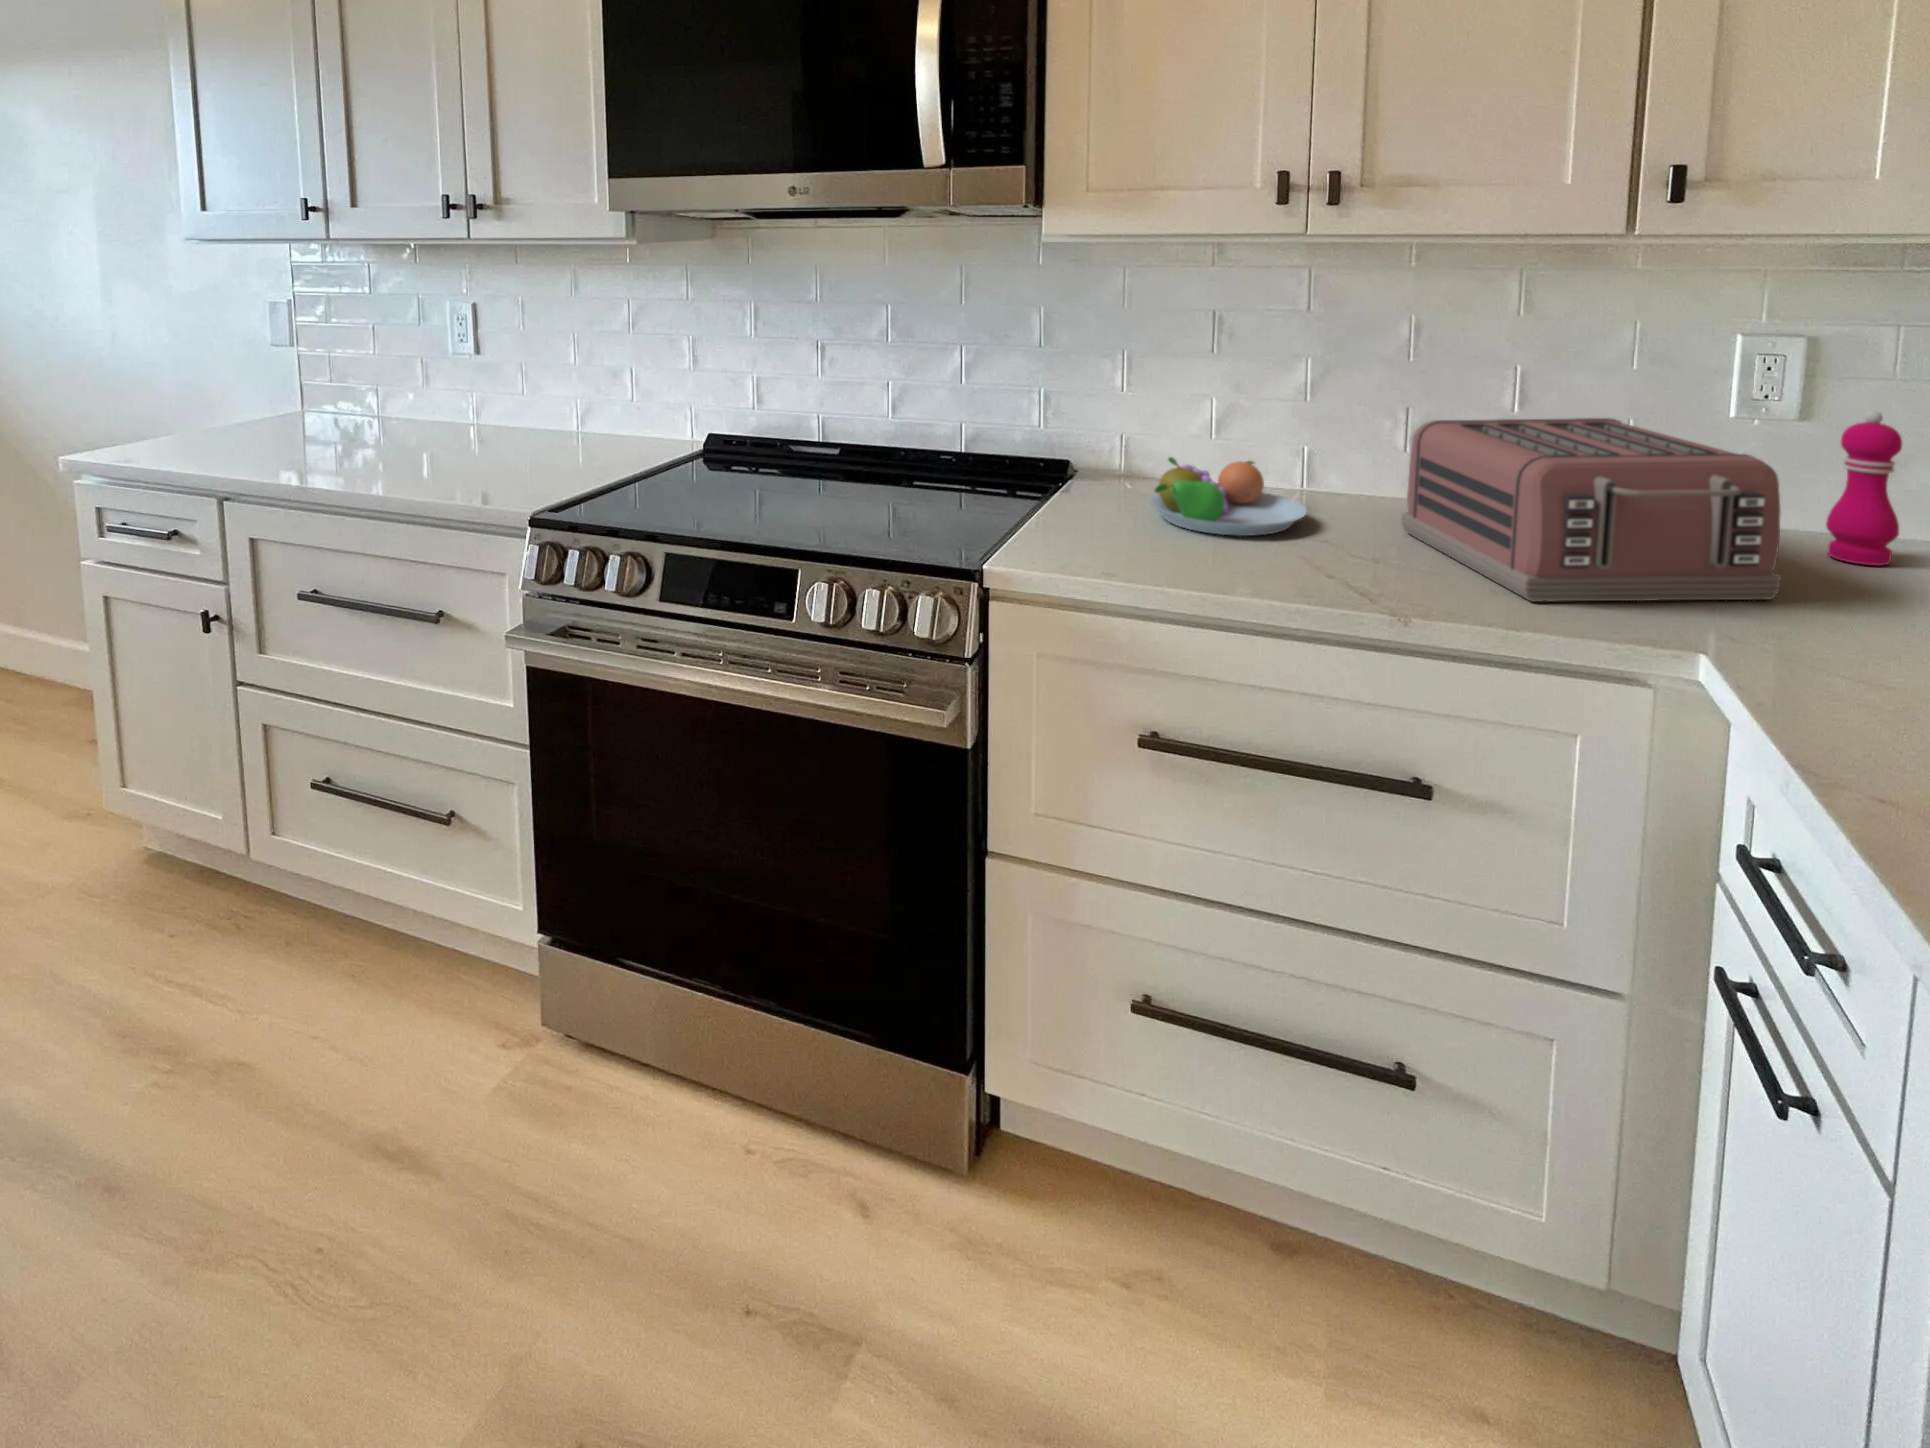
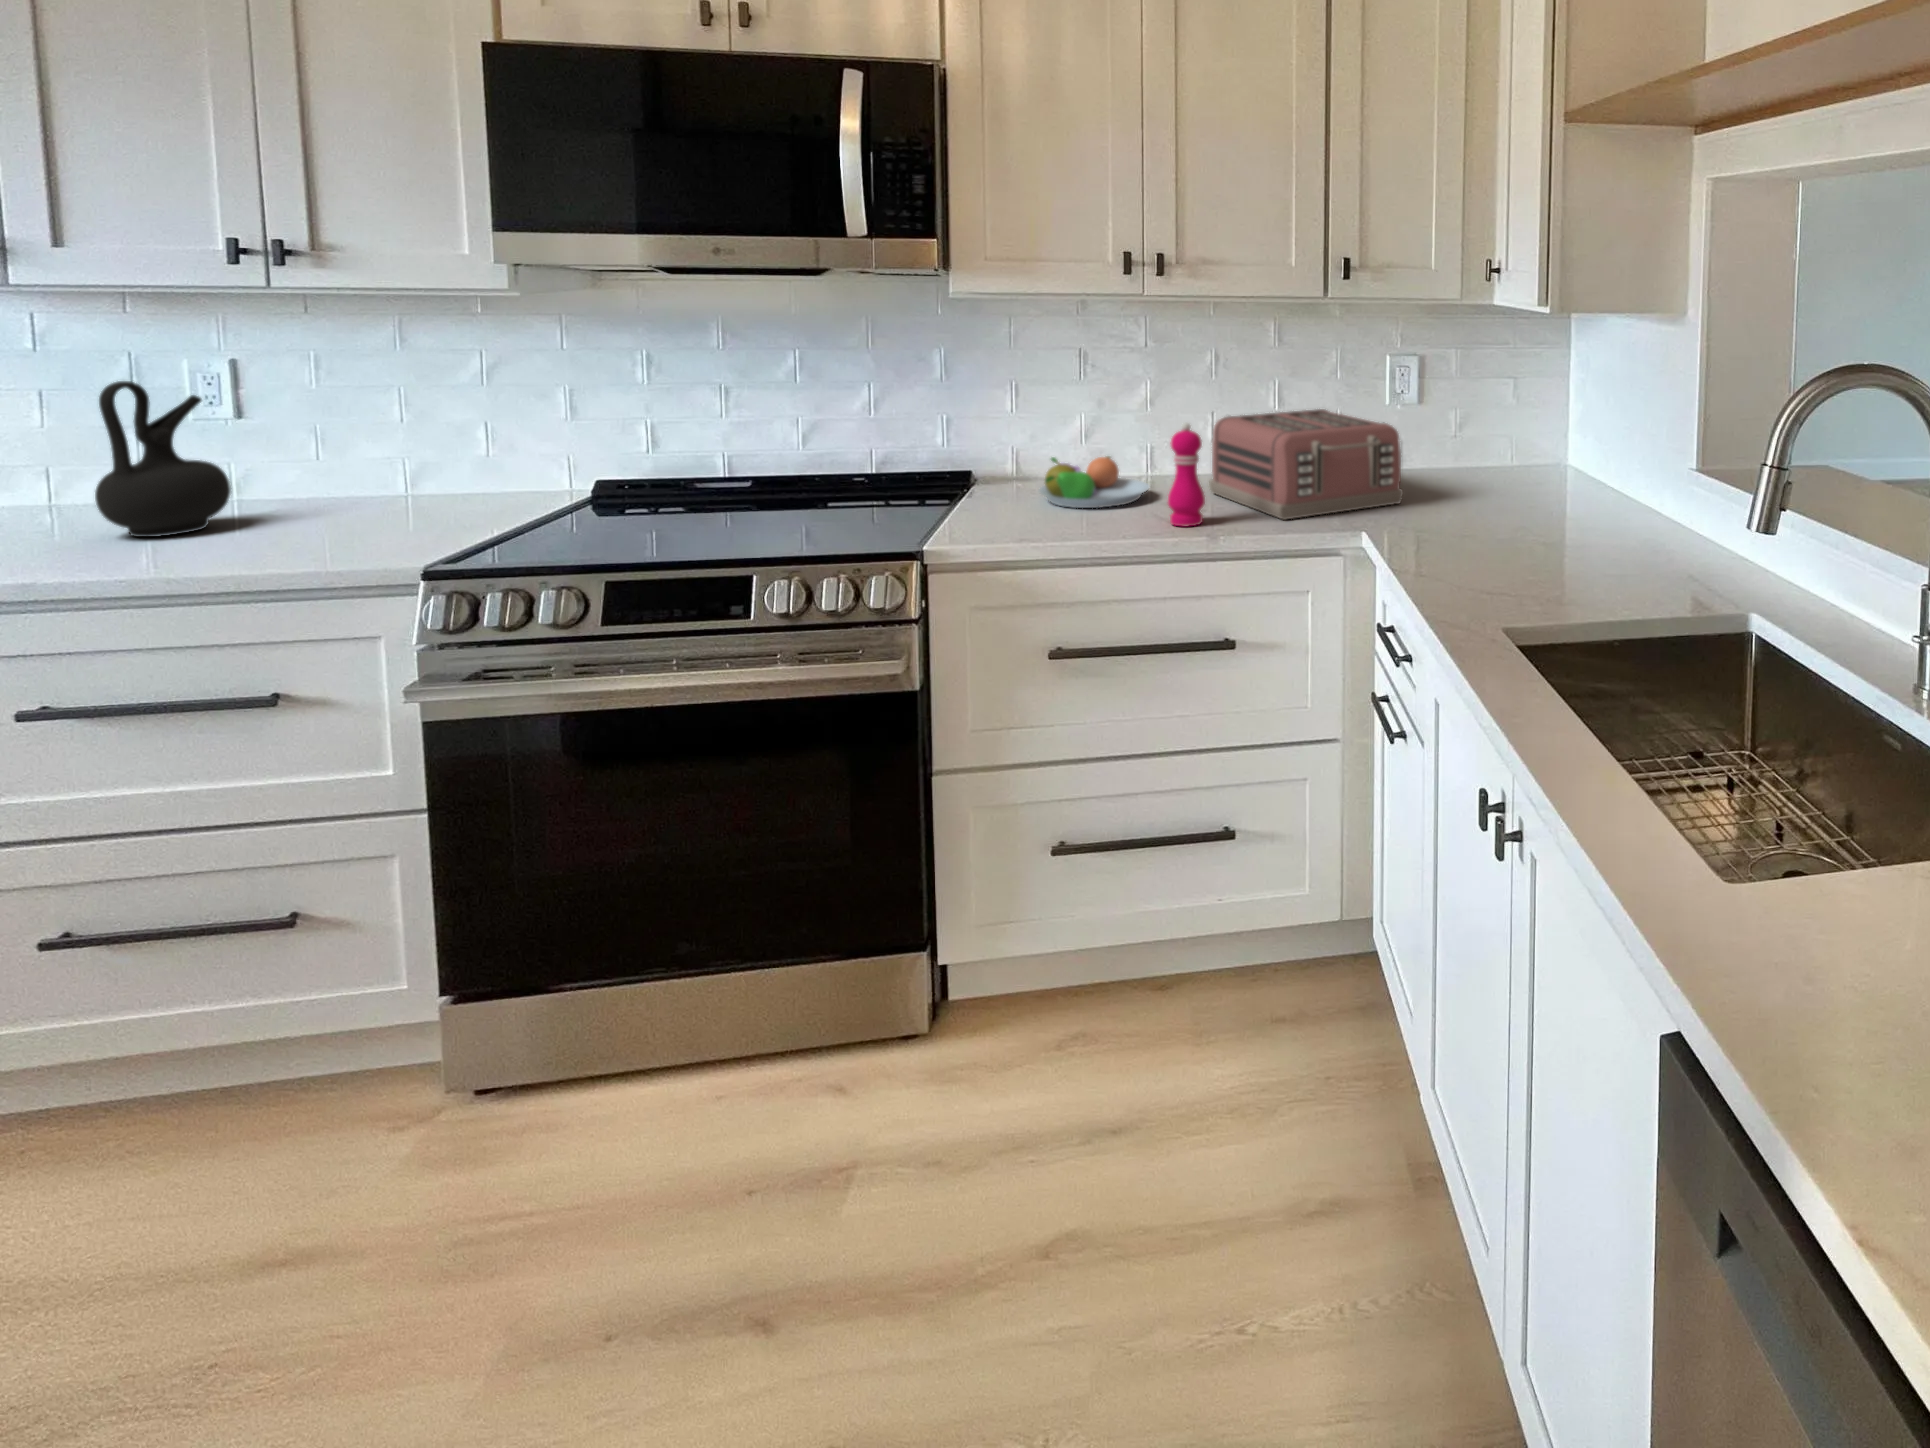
ceramic jug: none [367,320,453,454] -> present [95,381,231,537]
pepper mill: present [1826,411,1902,566] -> present [1168,423,1205,526]

